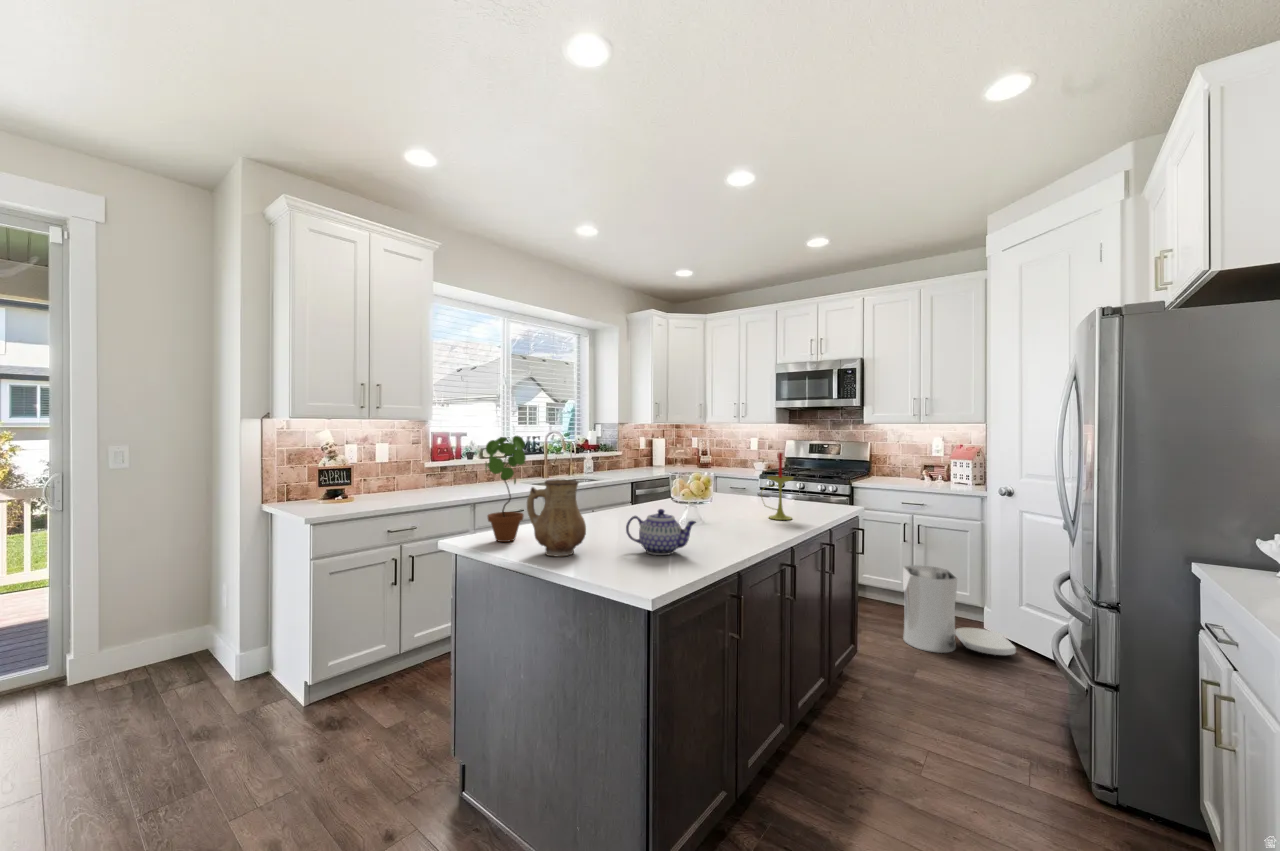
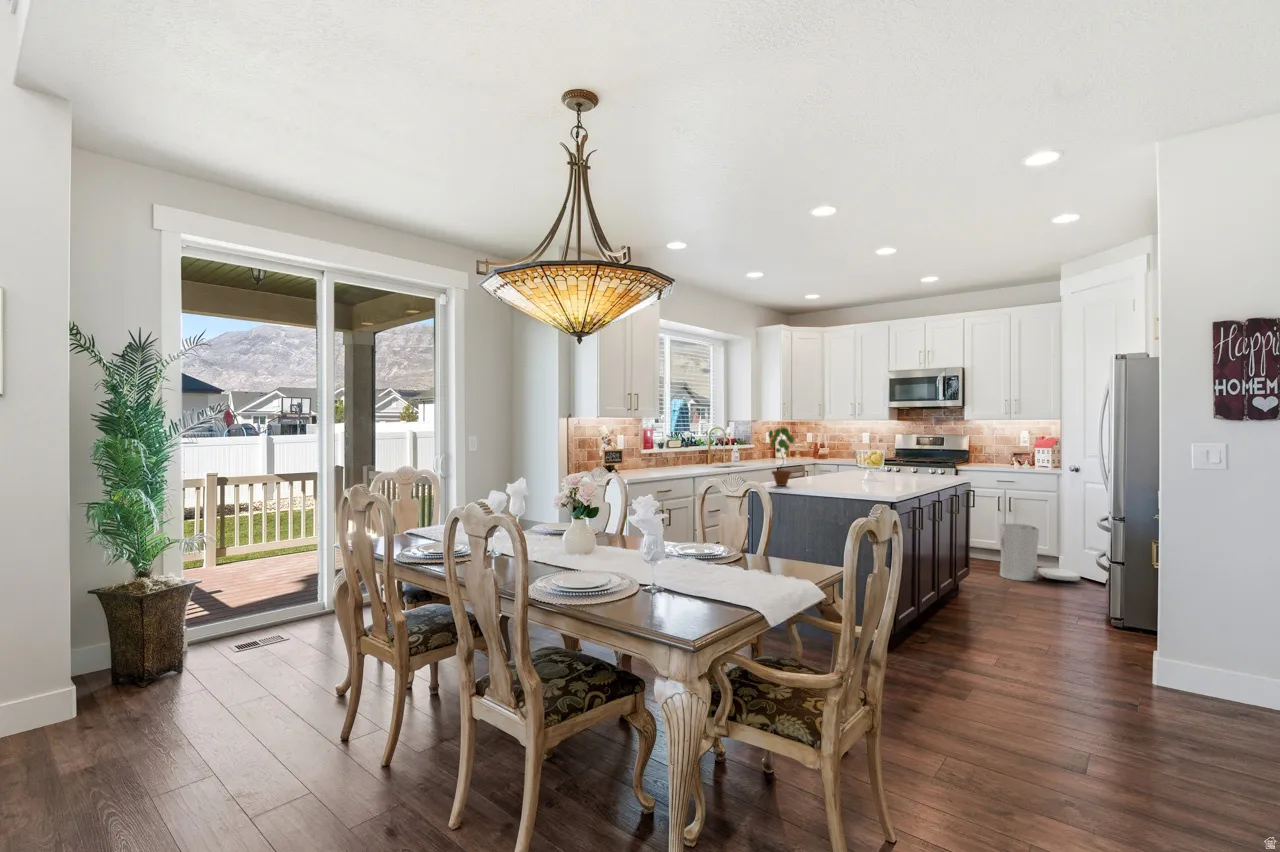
candle: present [761,453,793,520] -> none [912,437,934,480]
ceramic pitcher: present [527,479,586,556] -> none [806,450,837,489]
teapot: present [626,509,696,555] -> none [856,466,896,489]

